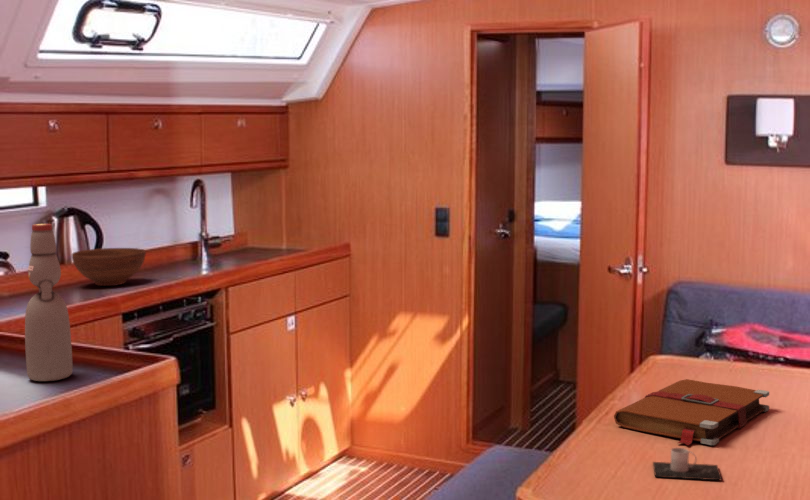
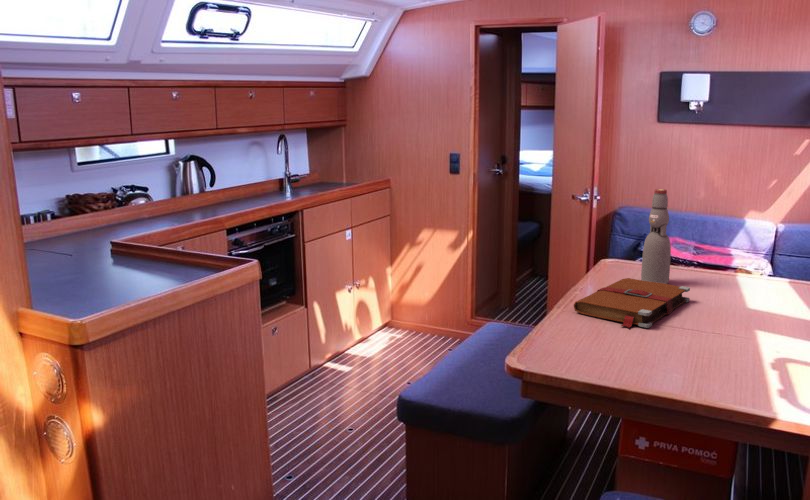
bottle: present [25,224,73,381] -> present [641,189,671,284]
bowl: present [72,248,146,286] -> none [193,183,244,210]
mug: present [653,448,722,480] -> none [602,330,655,355]

